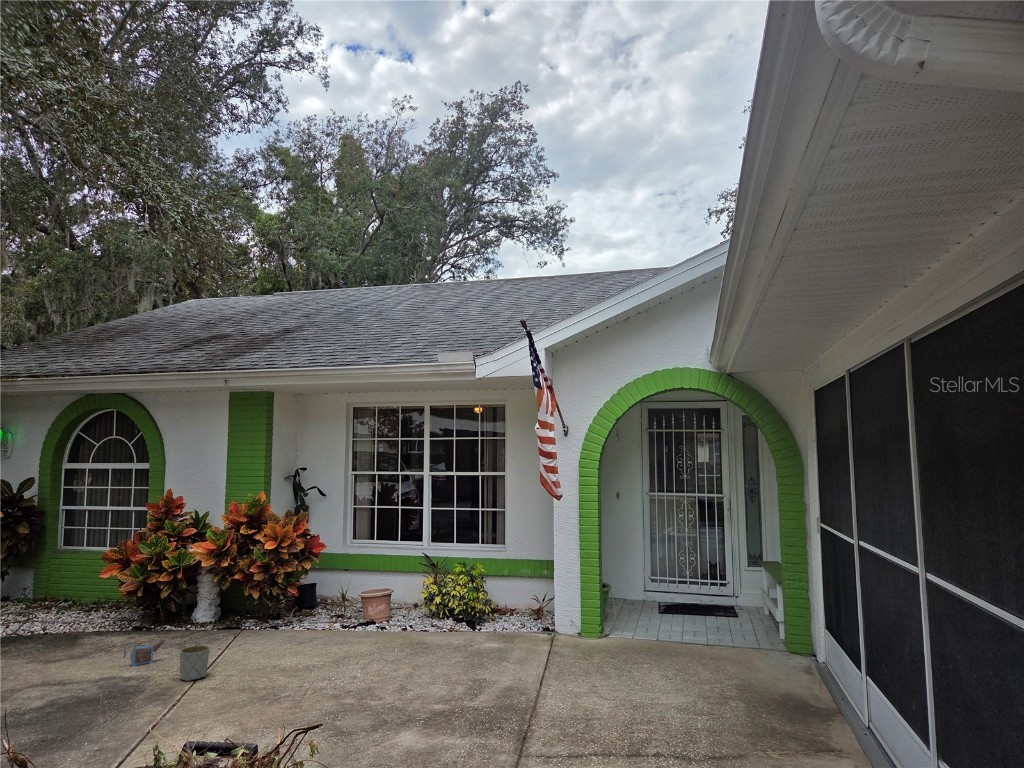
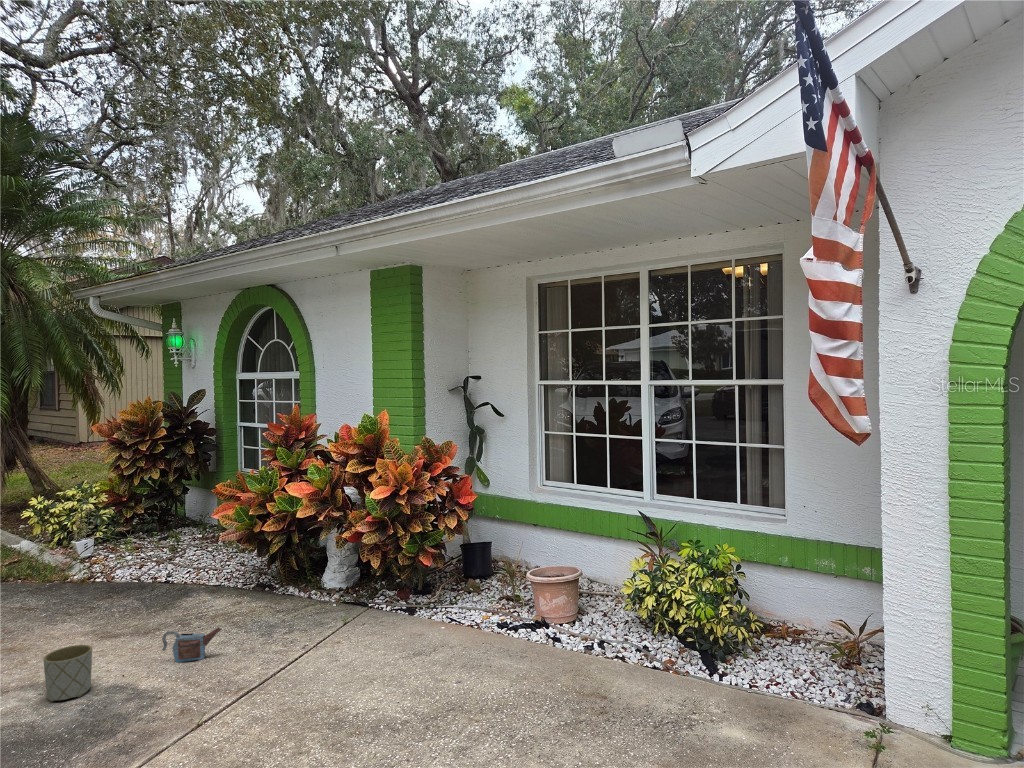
planter: present [180,645,209,681] -> present [43,645,92,702]

